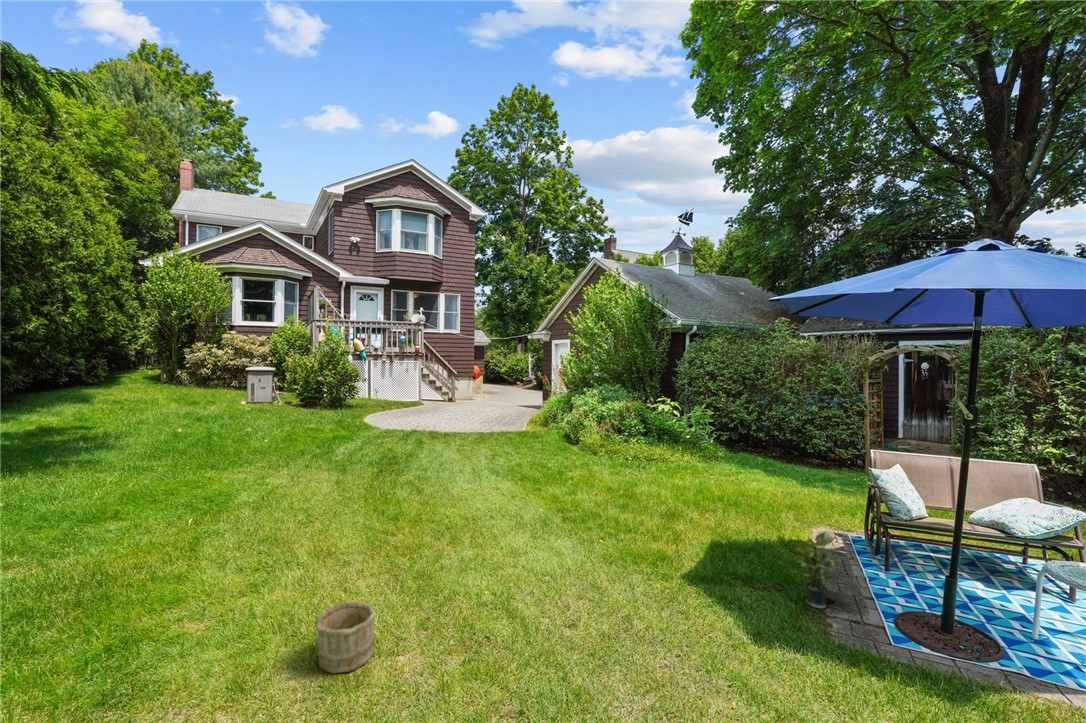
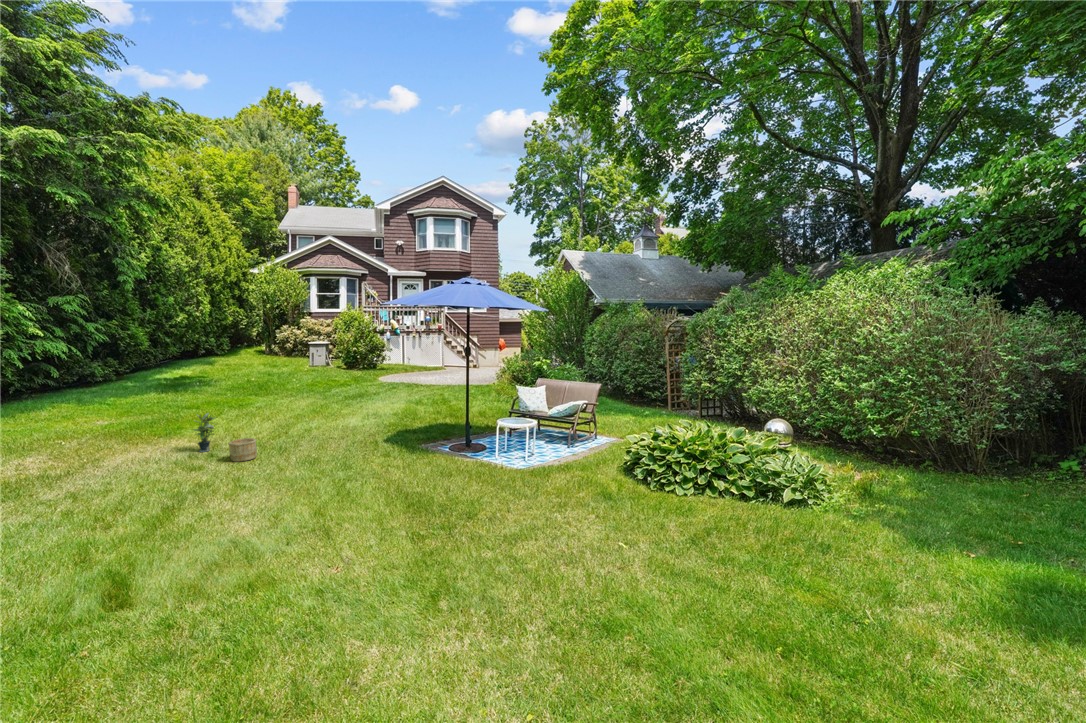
potted plant: present [794,531,841,608] -> present [194,413,215,452]

